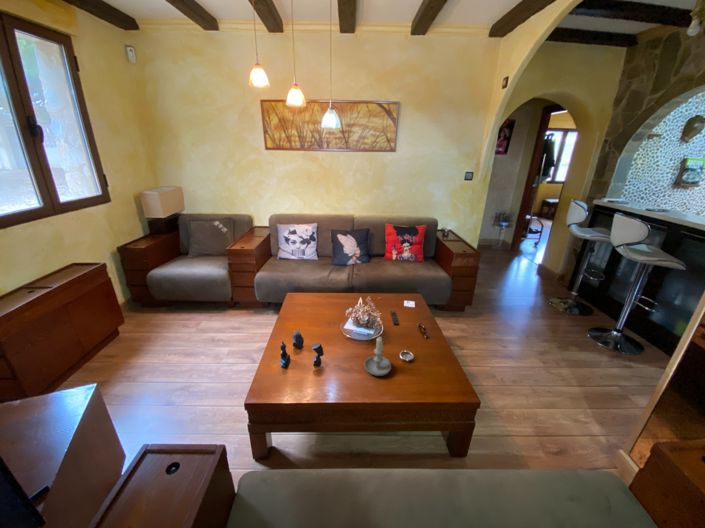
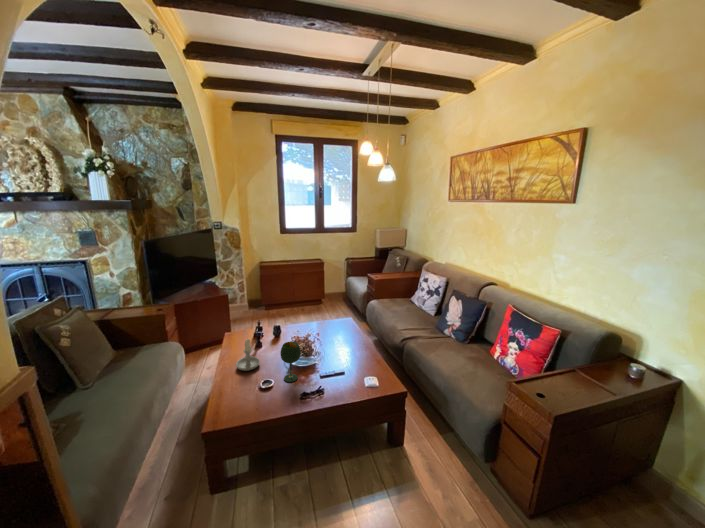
wine glass: none [398,305,418,344] -> present [280,341,301,382]

